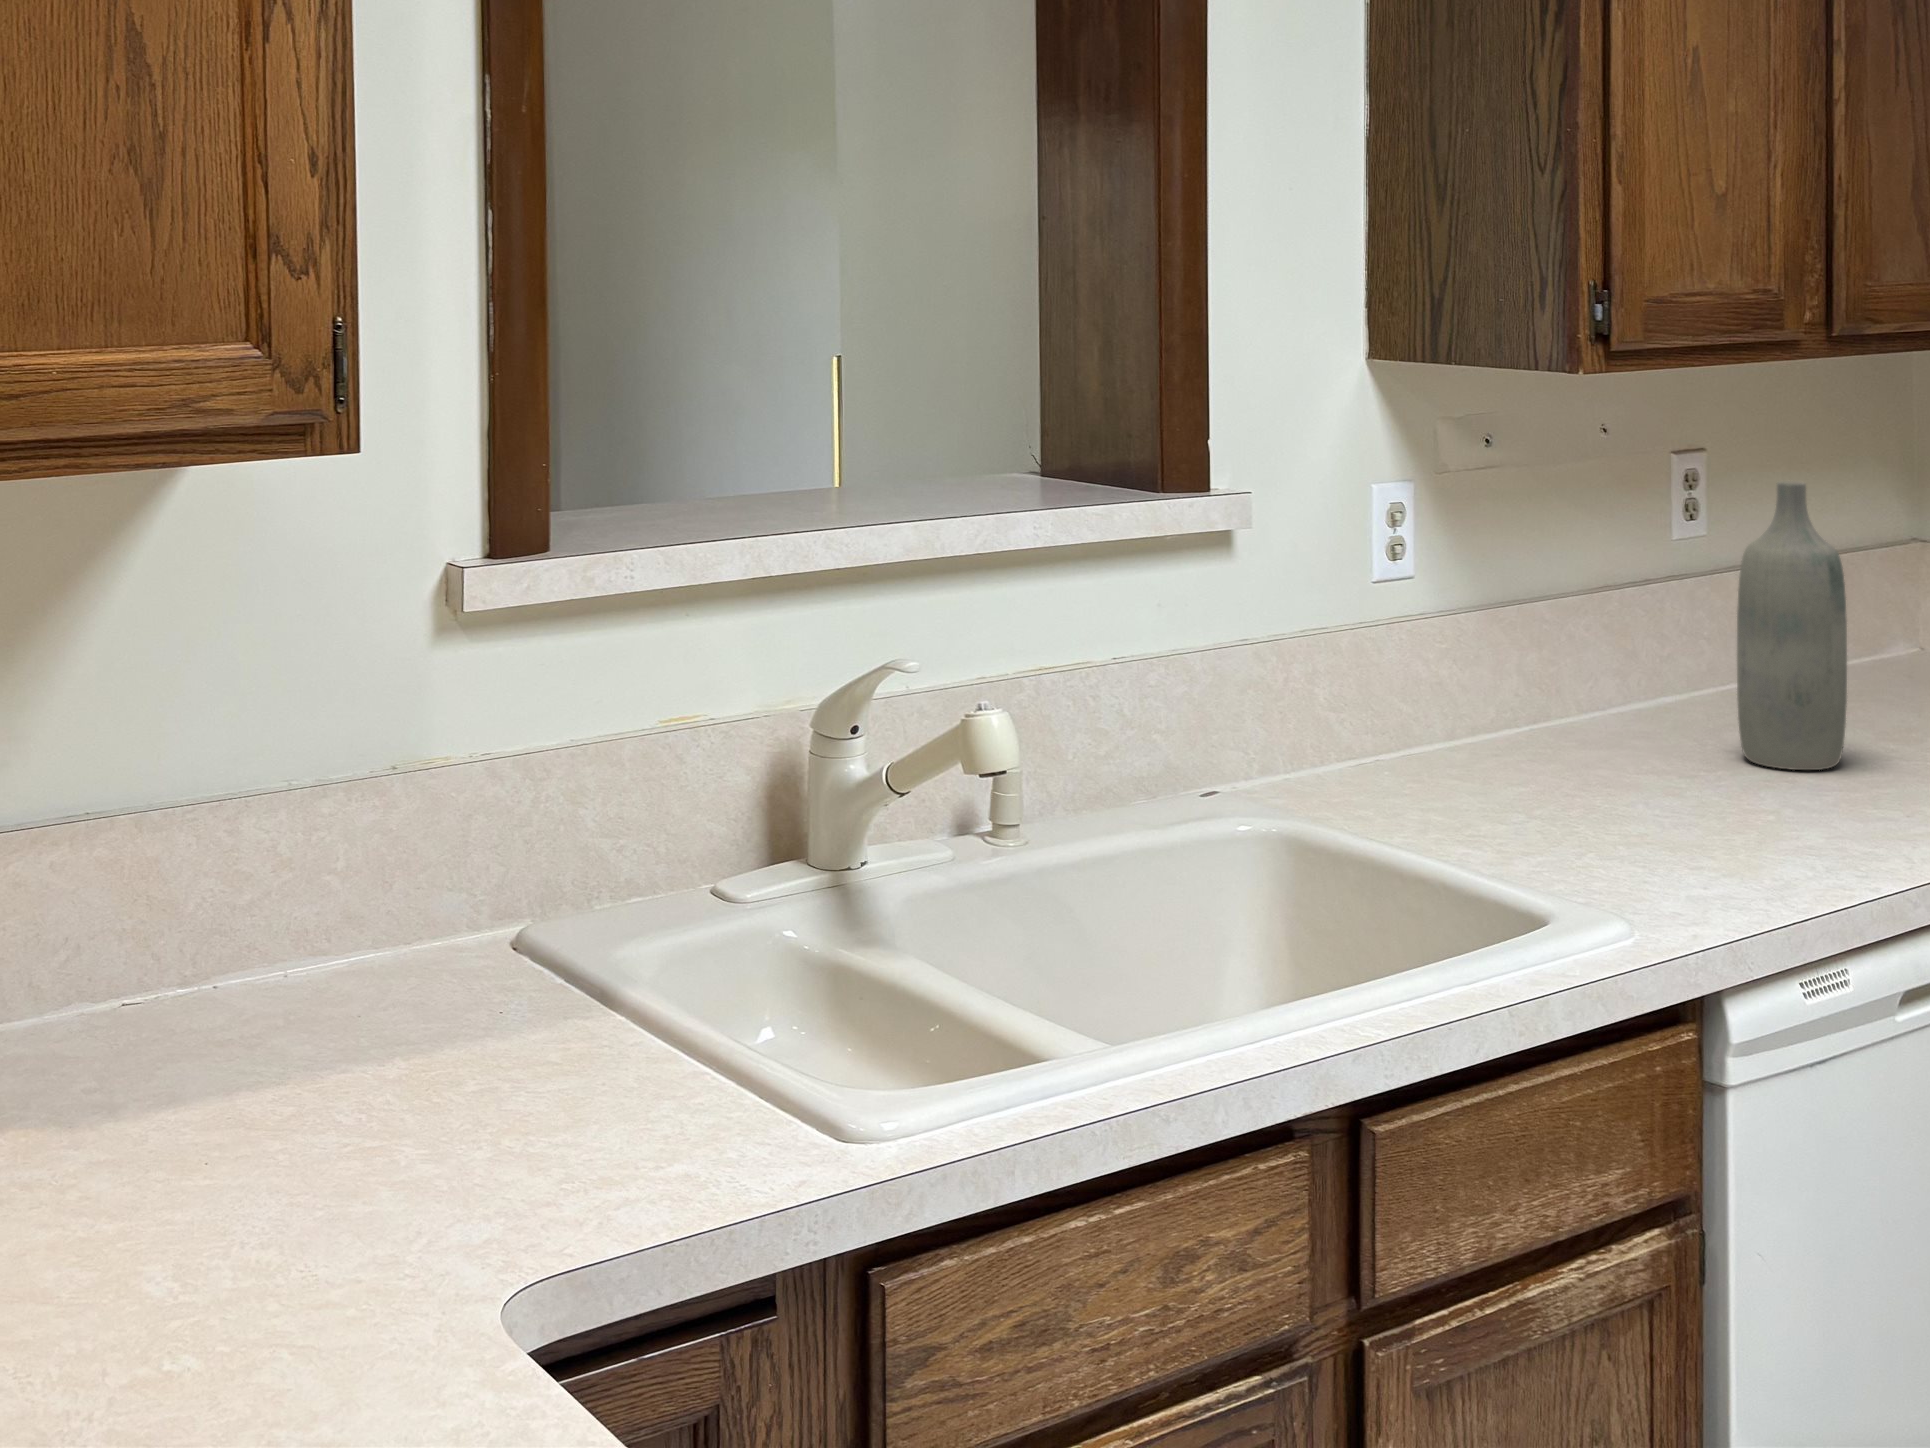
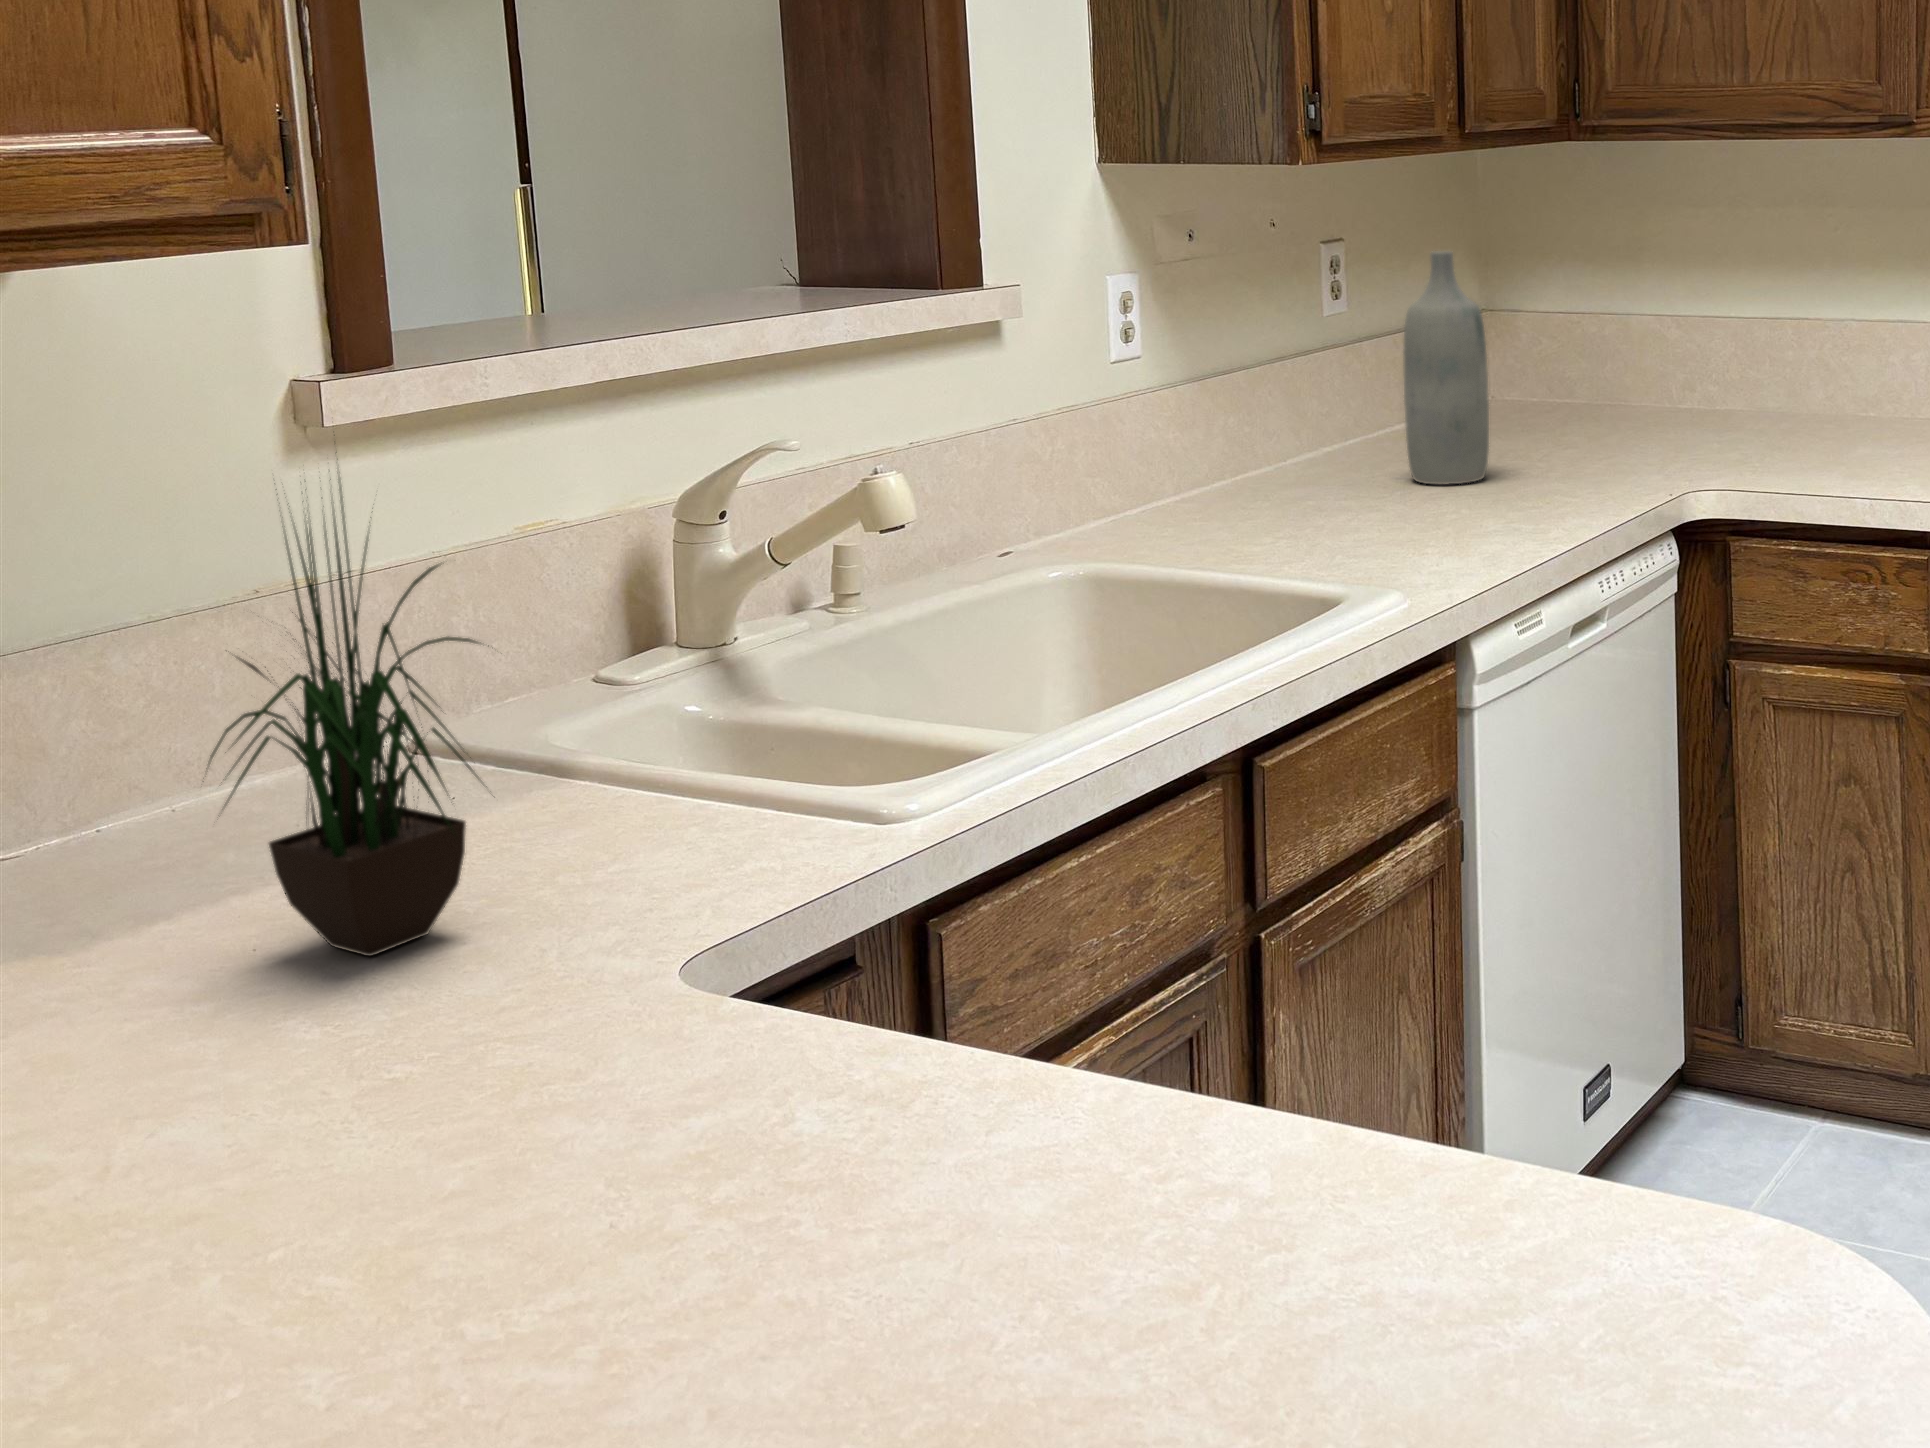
potted plant: none [158,623,439,1194] -> present [206,452,489,956]

